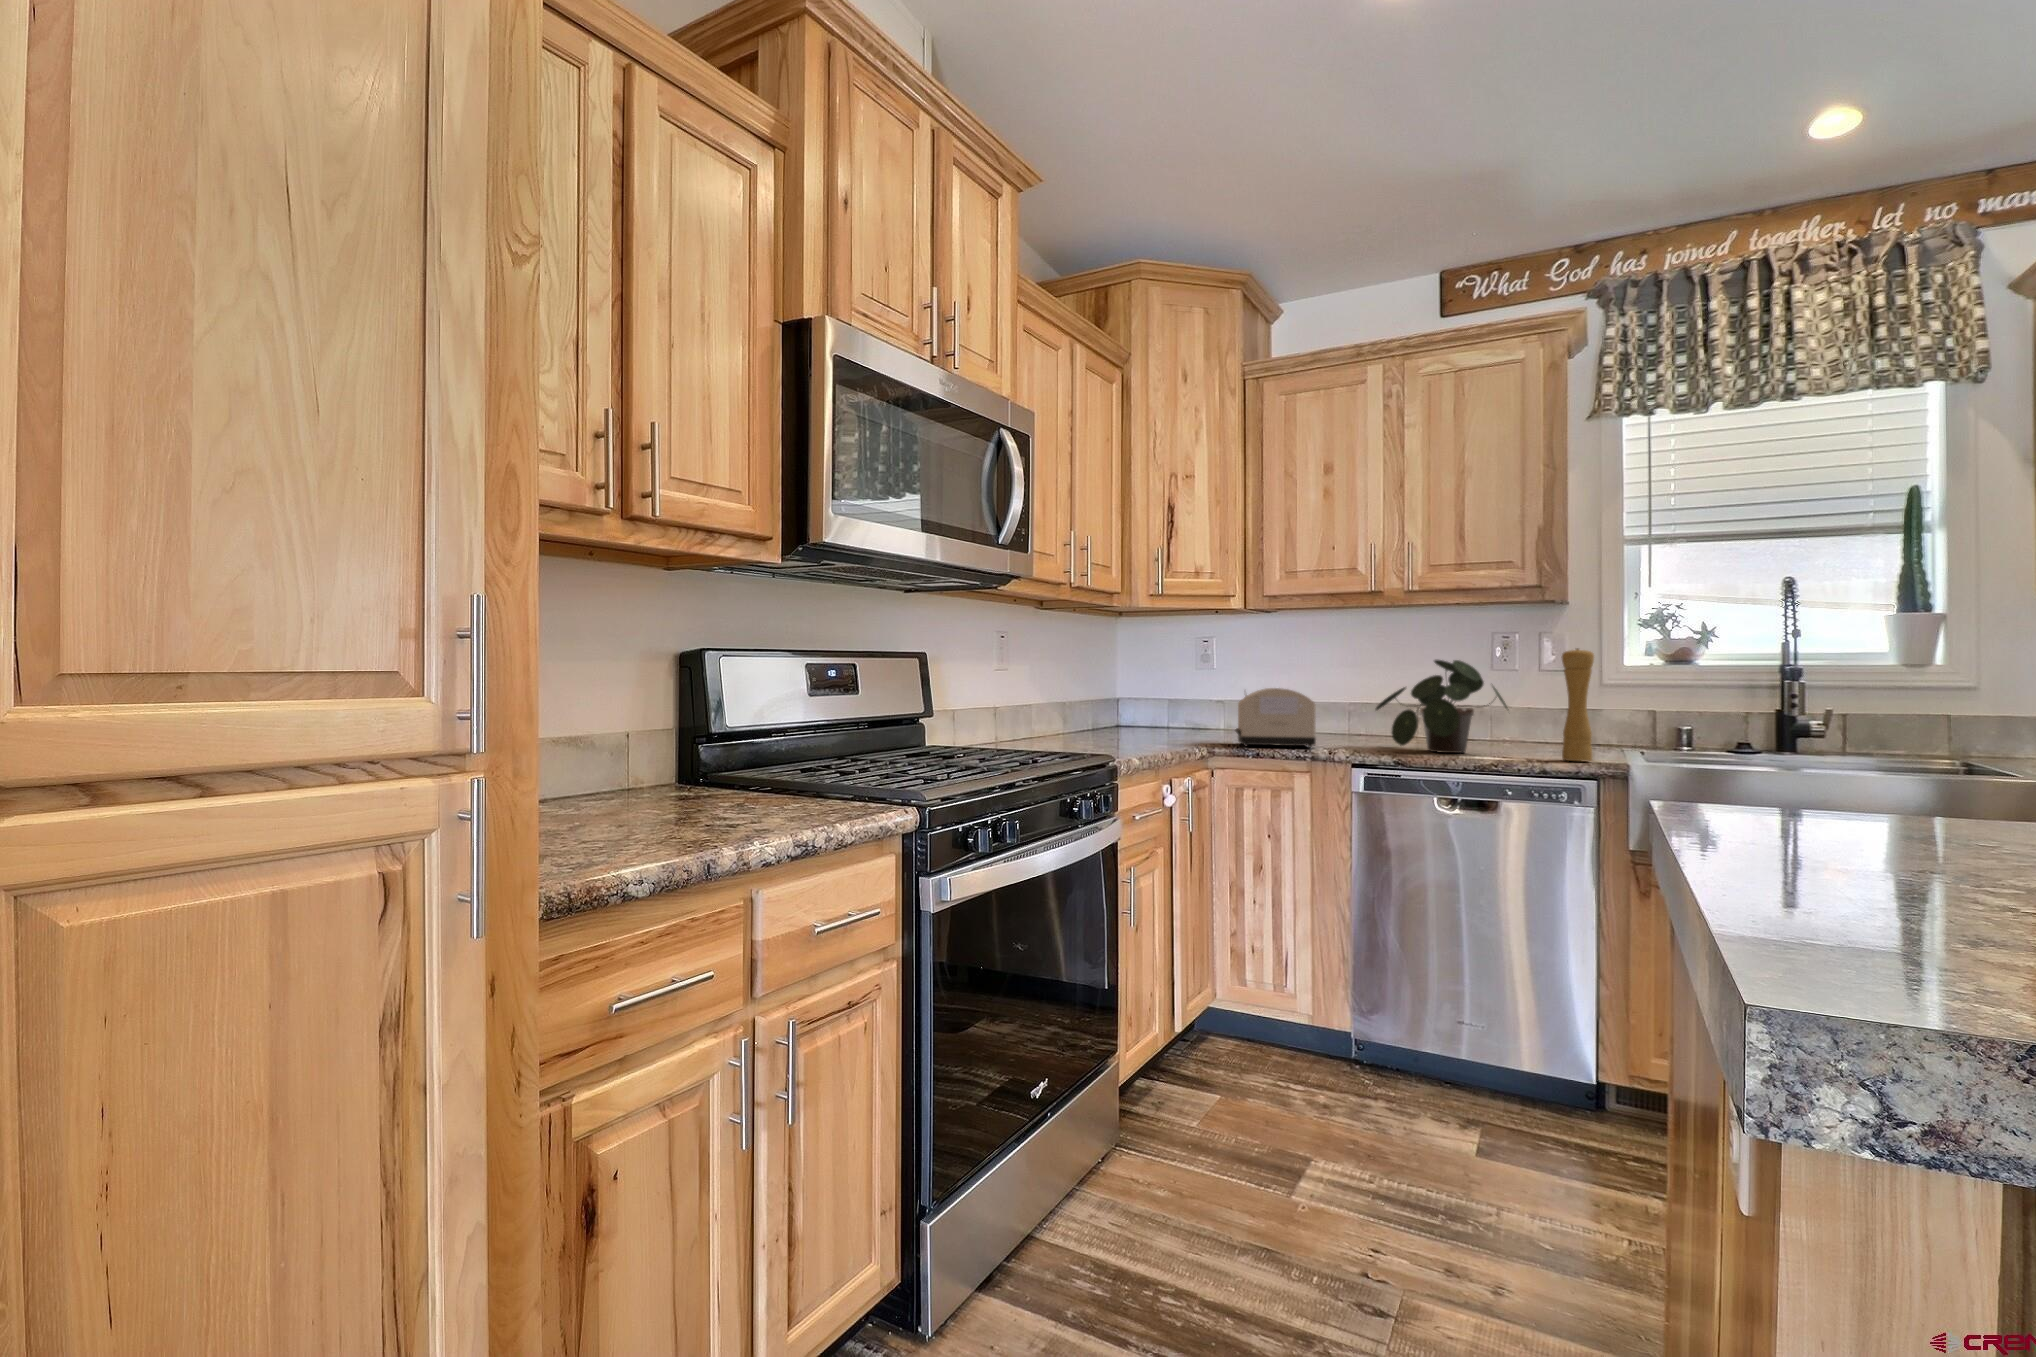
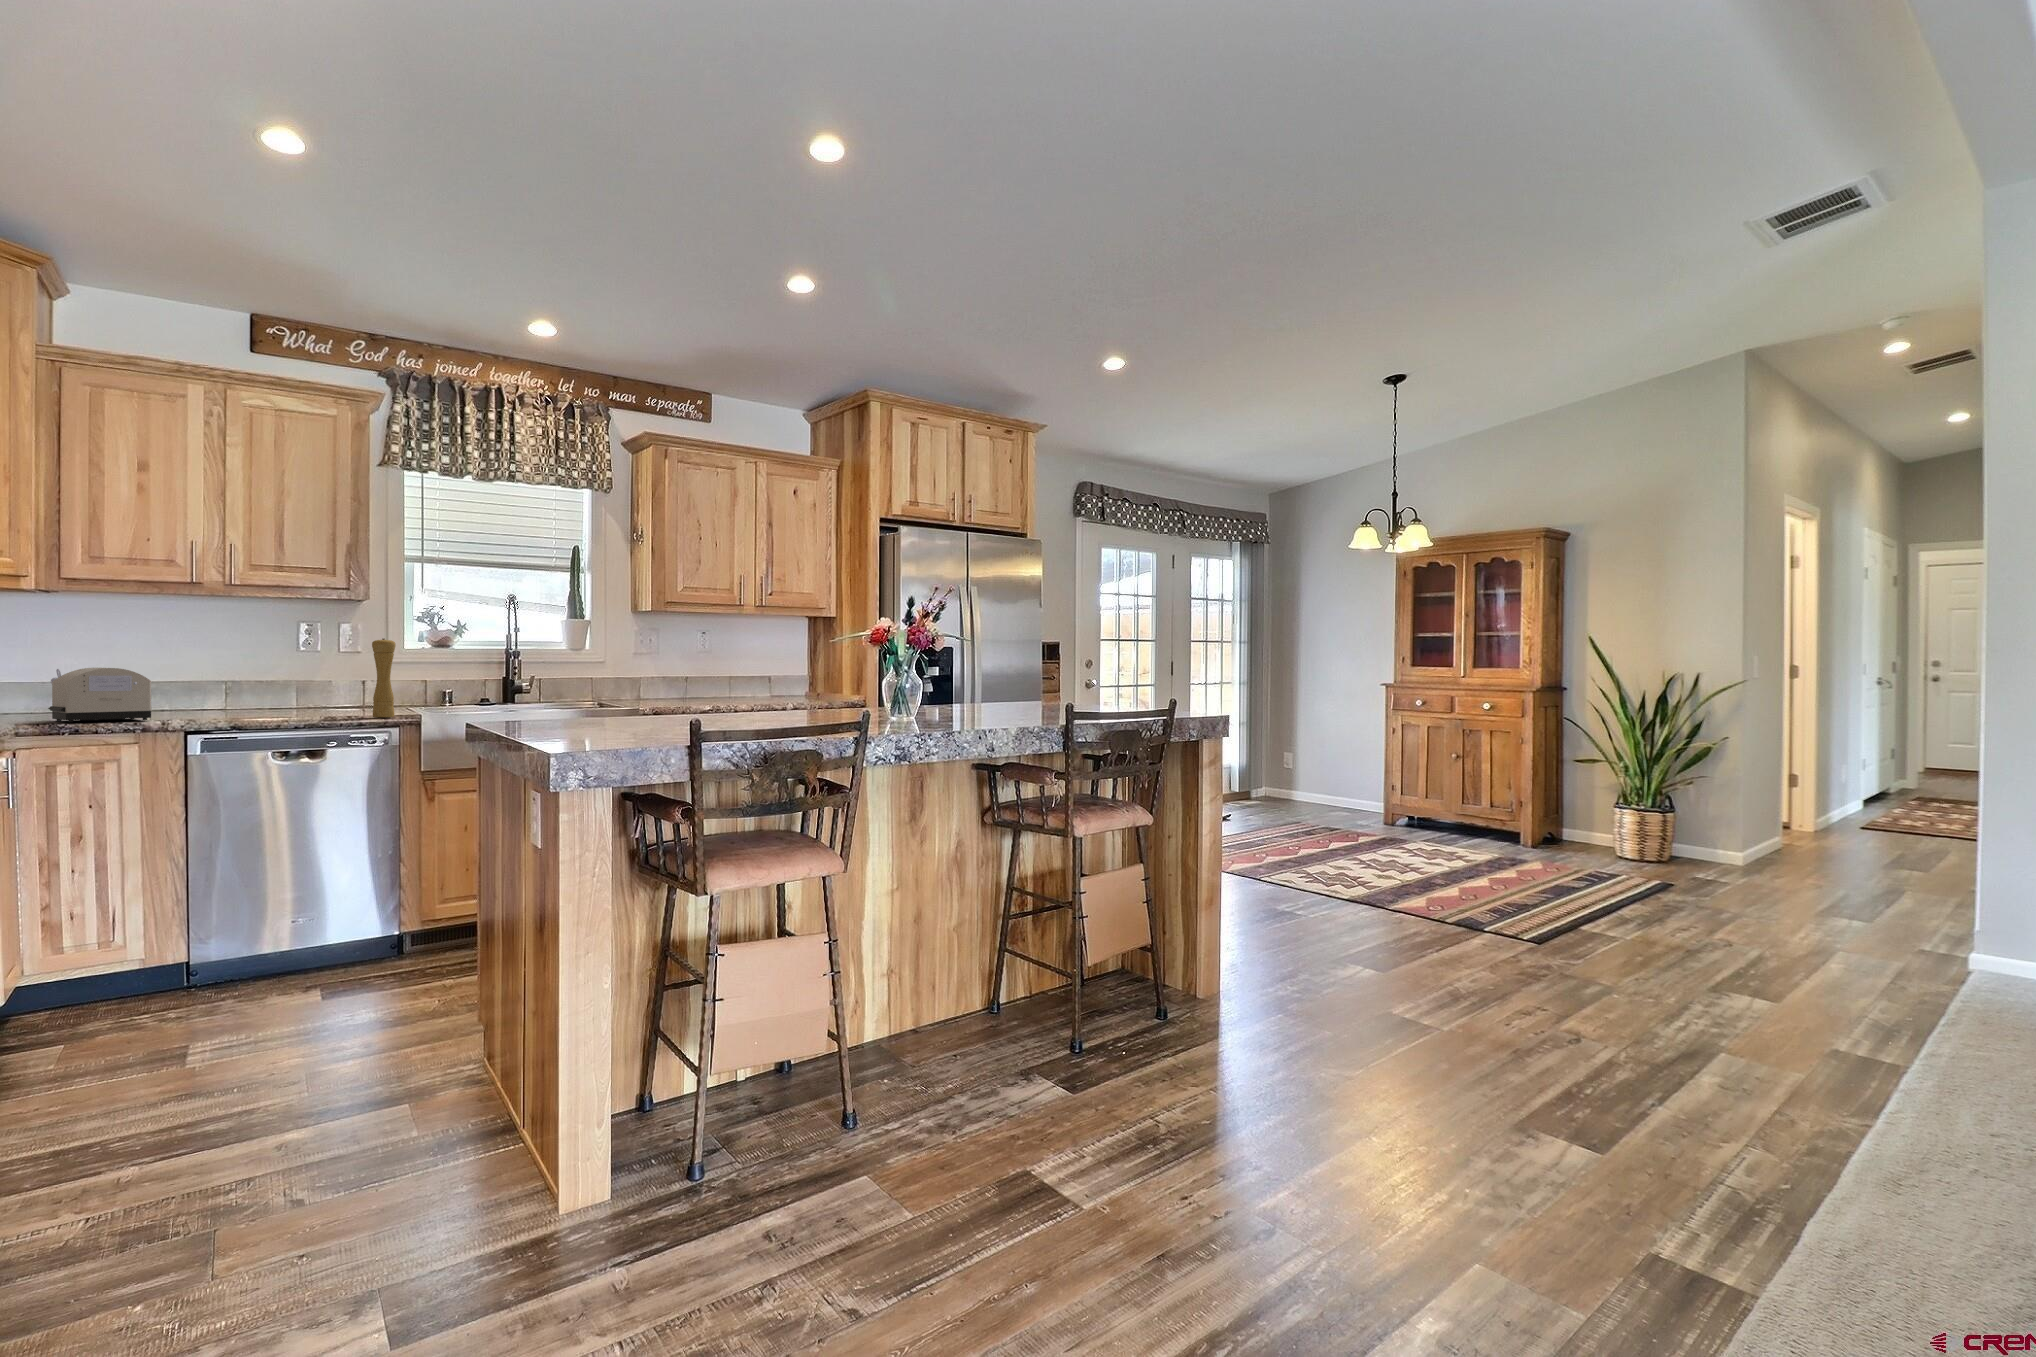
potted plant: present [1376,660,1507,753] -> none [206,644,331,718]

